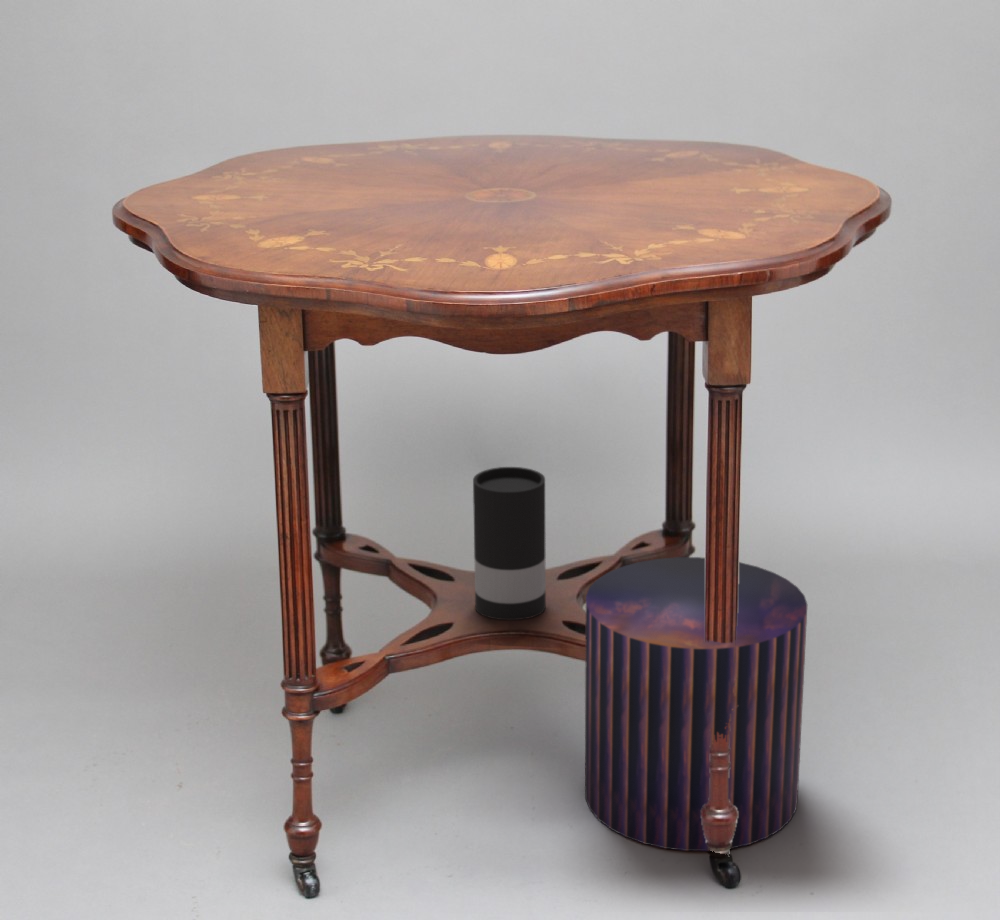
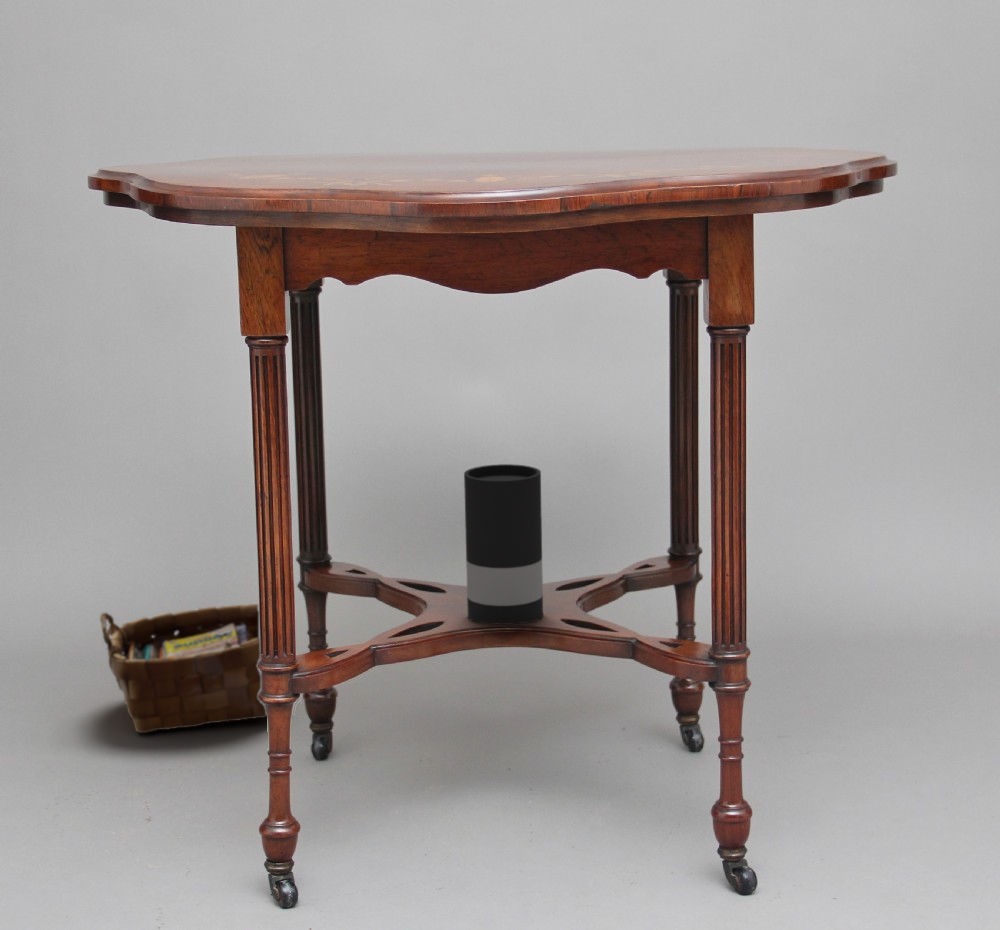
woven basket: none [132,556,304,698] -> present [100,604,267,733]
pouf: present [585,557,807,851] -> none [585,555,823,855]

